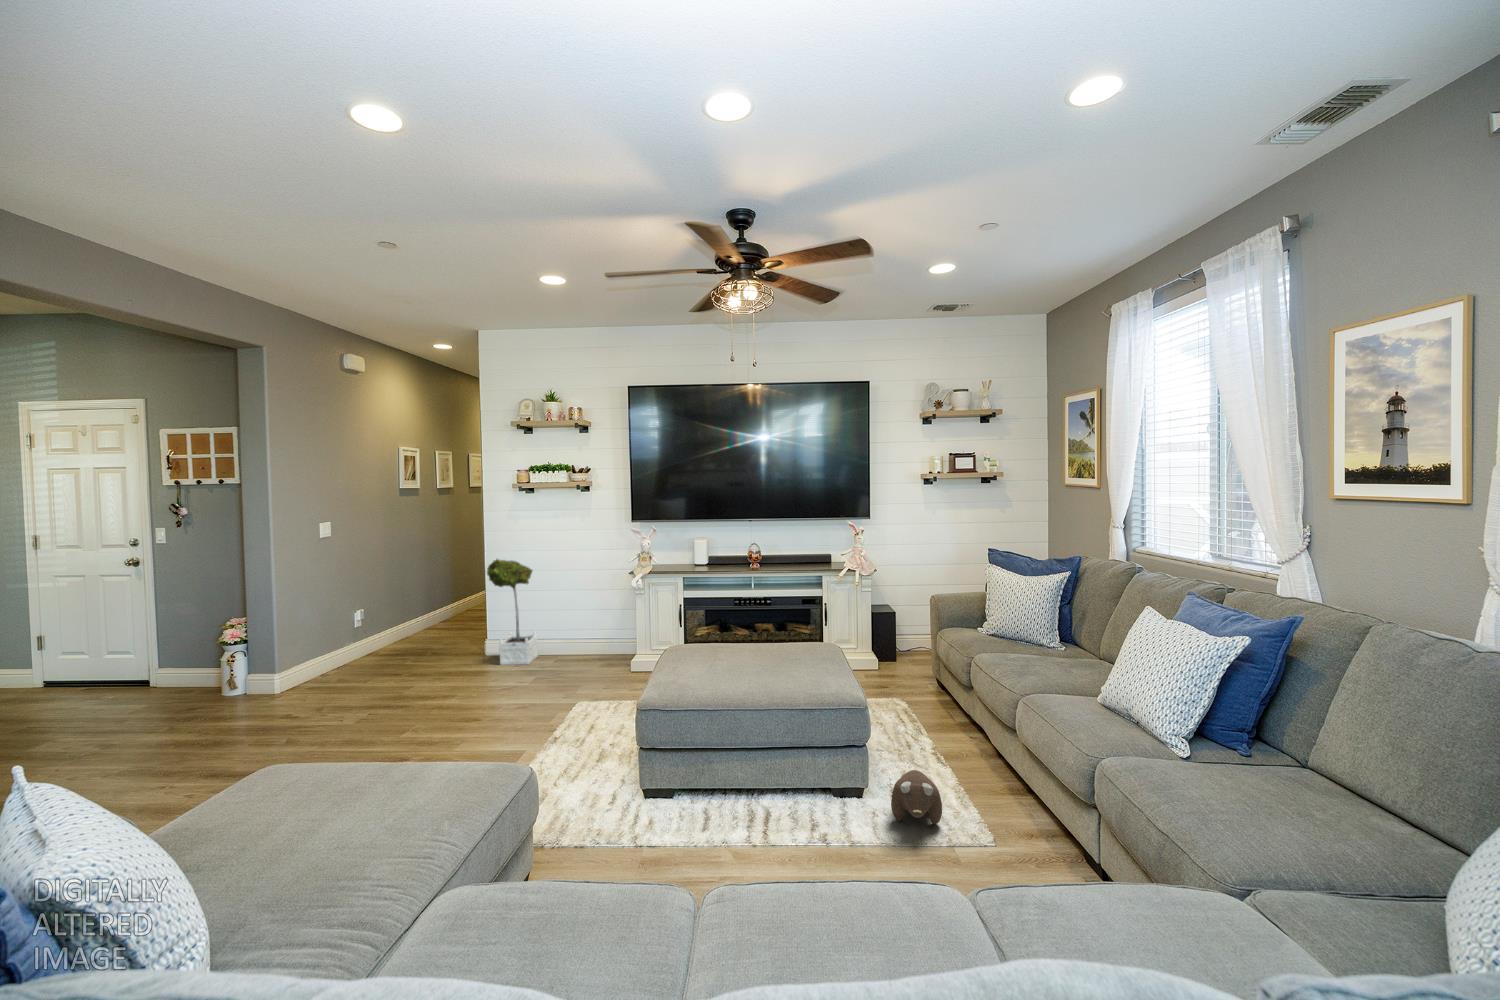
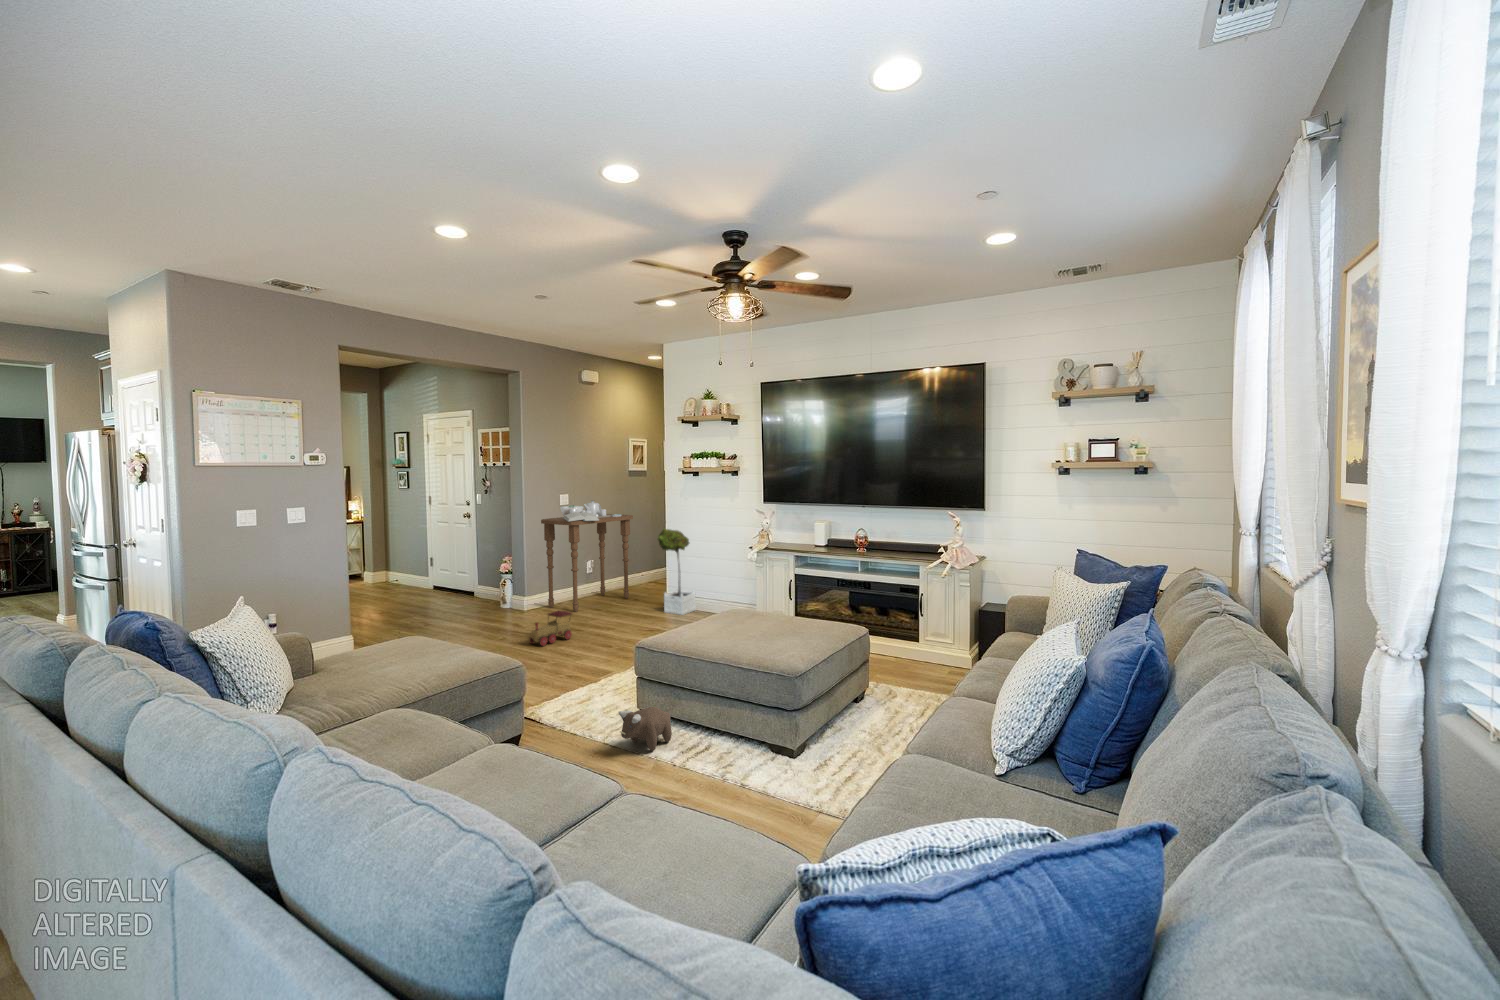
side table: none [301,529,432,685] -> present [541,501,633,612]
toy train: none [352,683,414,740] -> present [529,611,572,646]
plush toy: present [891,770,942,824] -> present [618,707,672,751]

